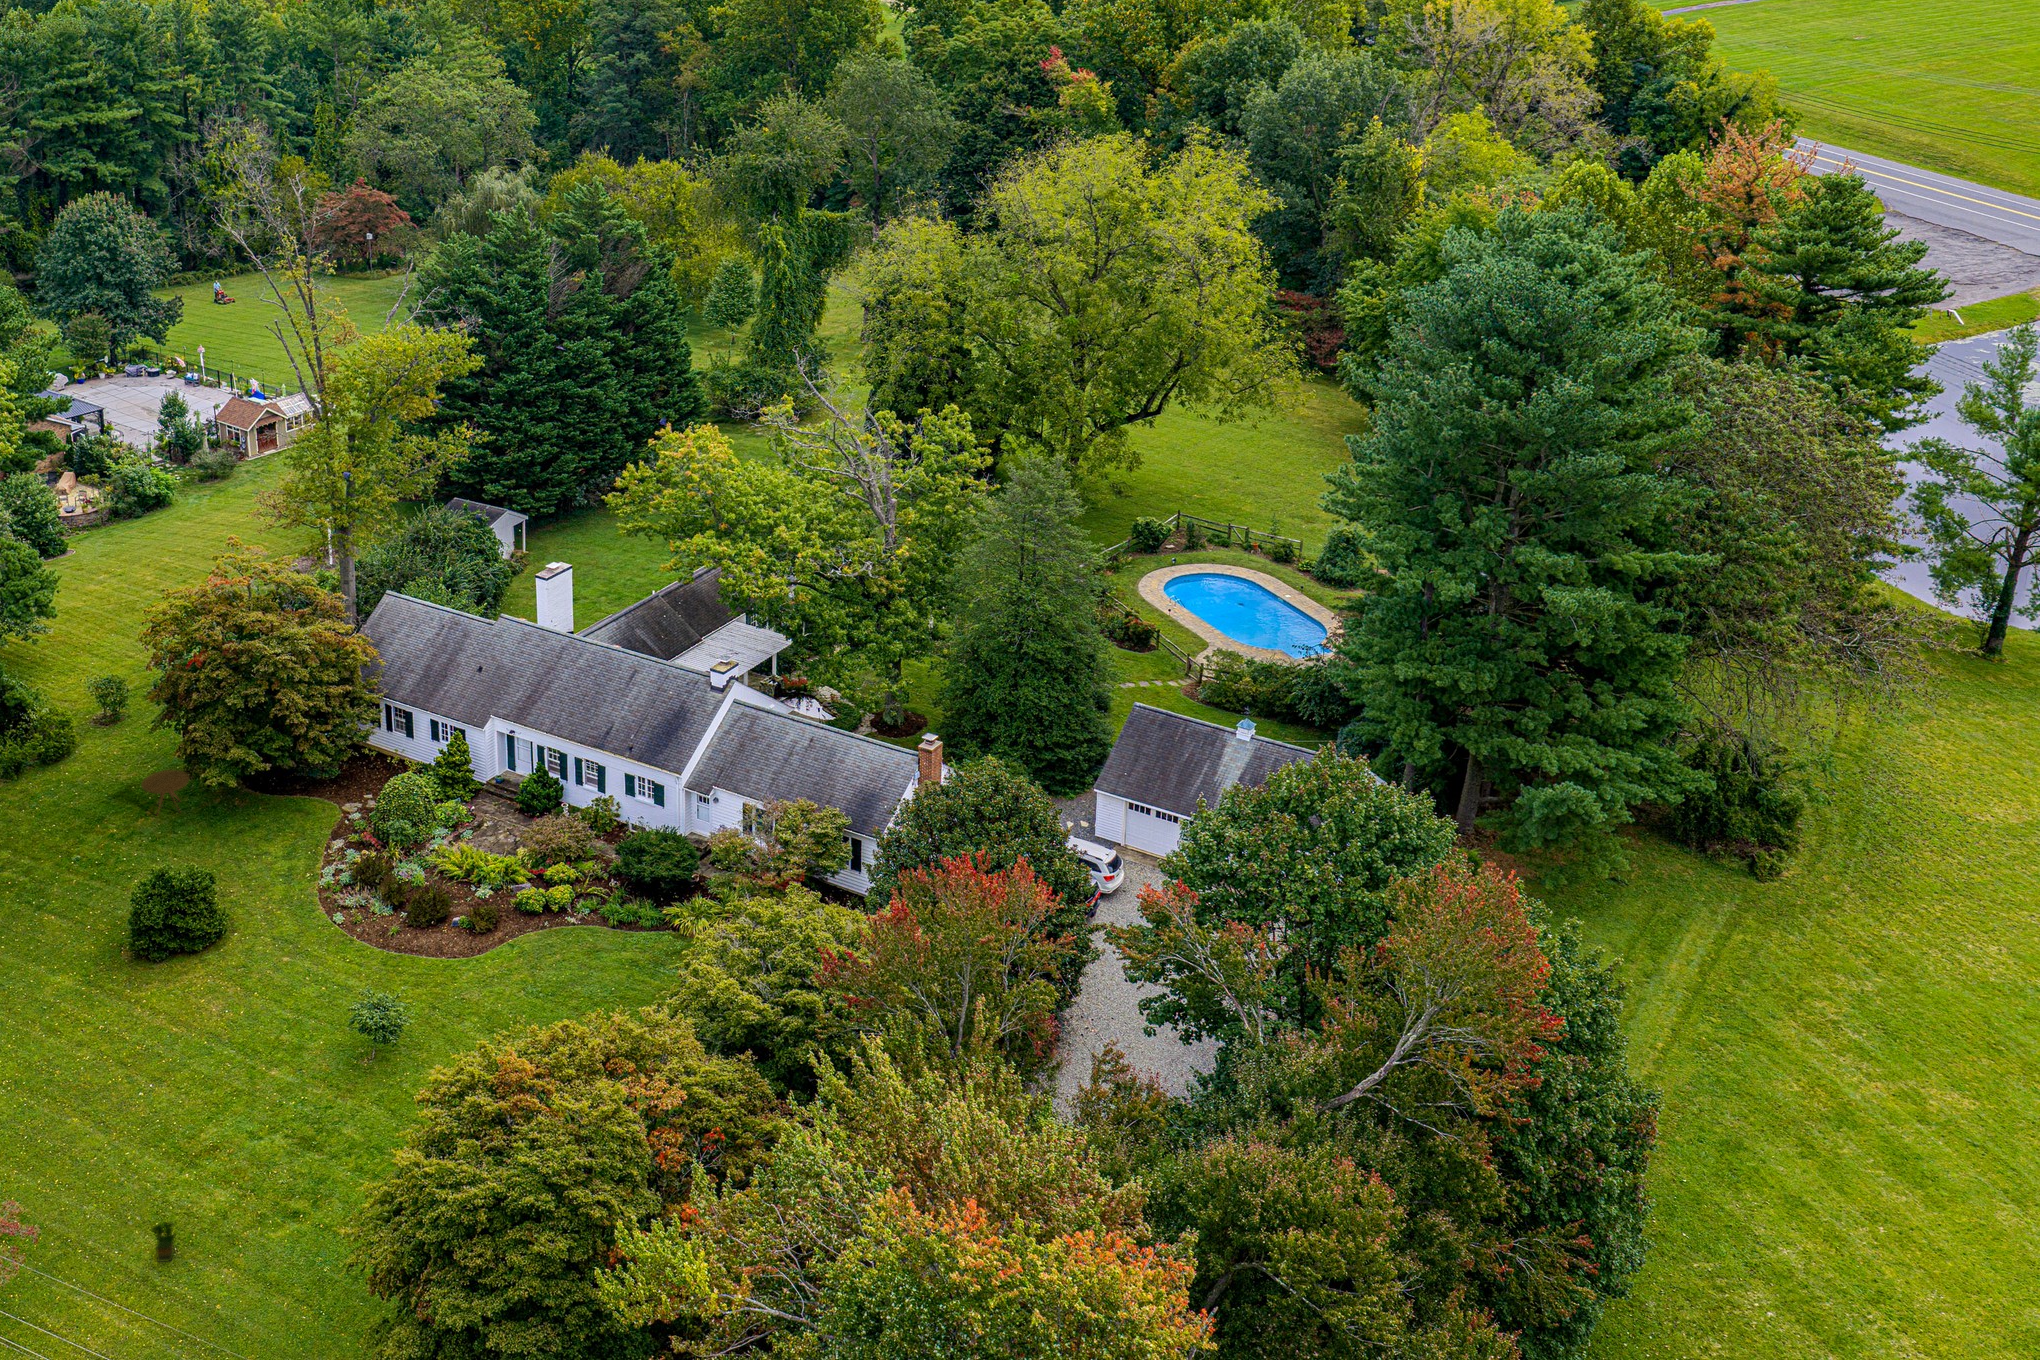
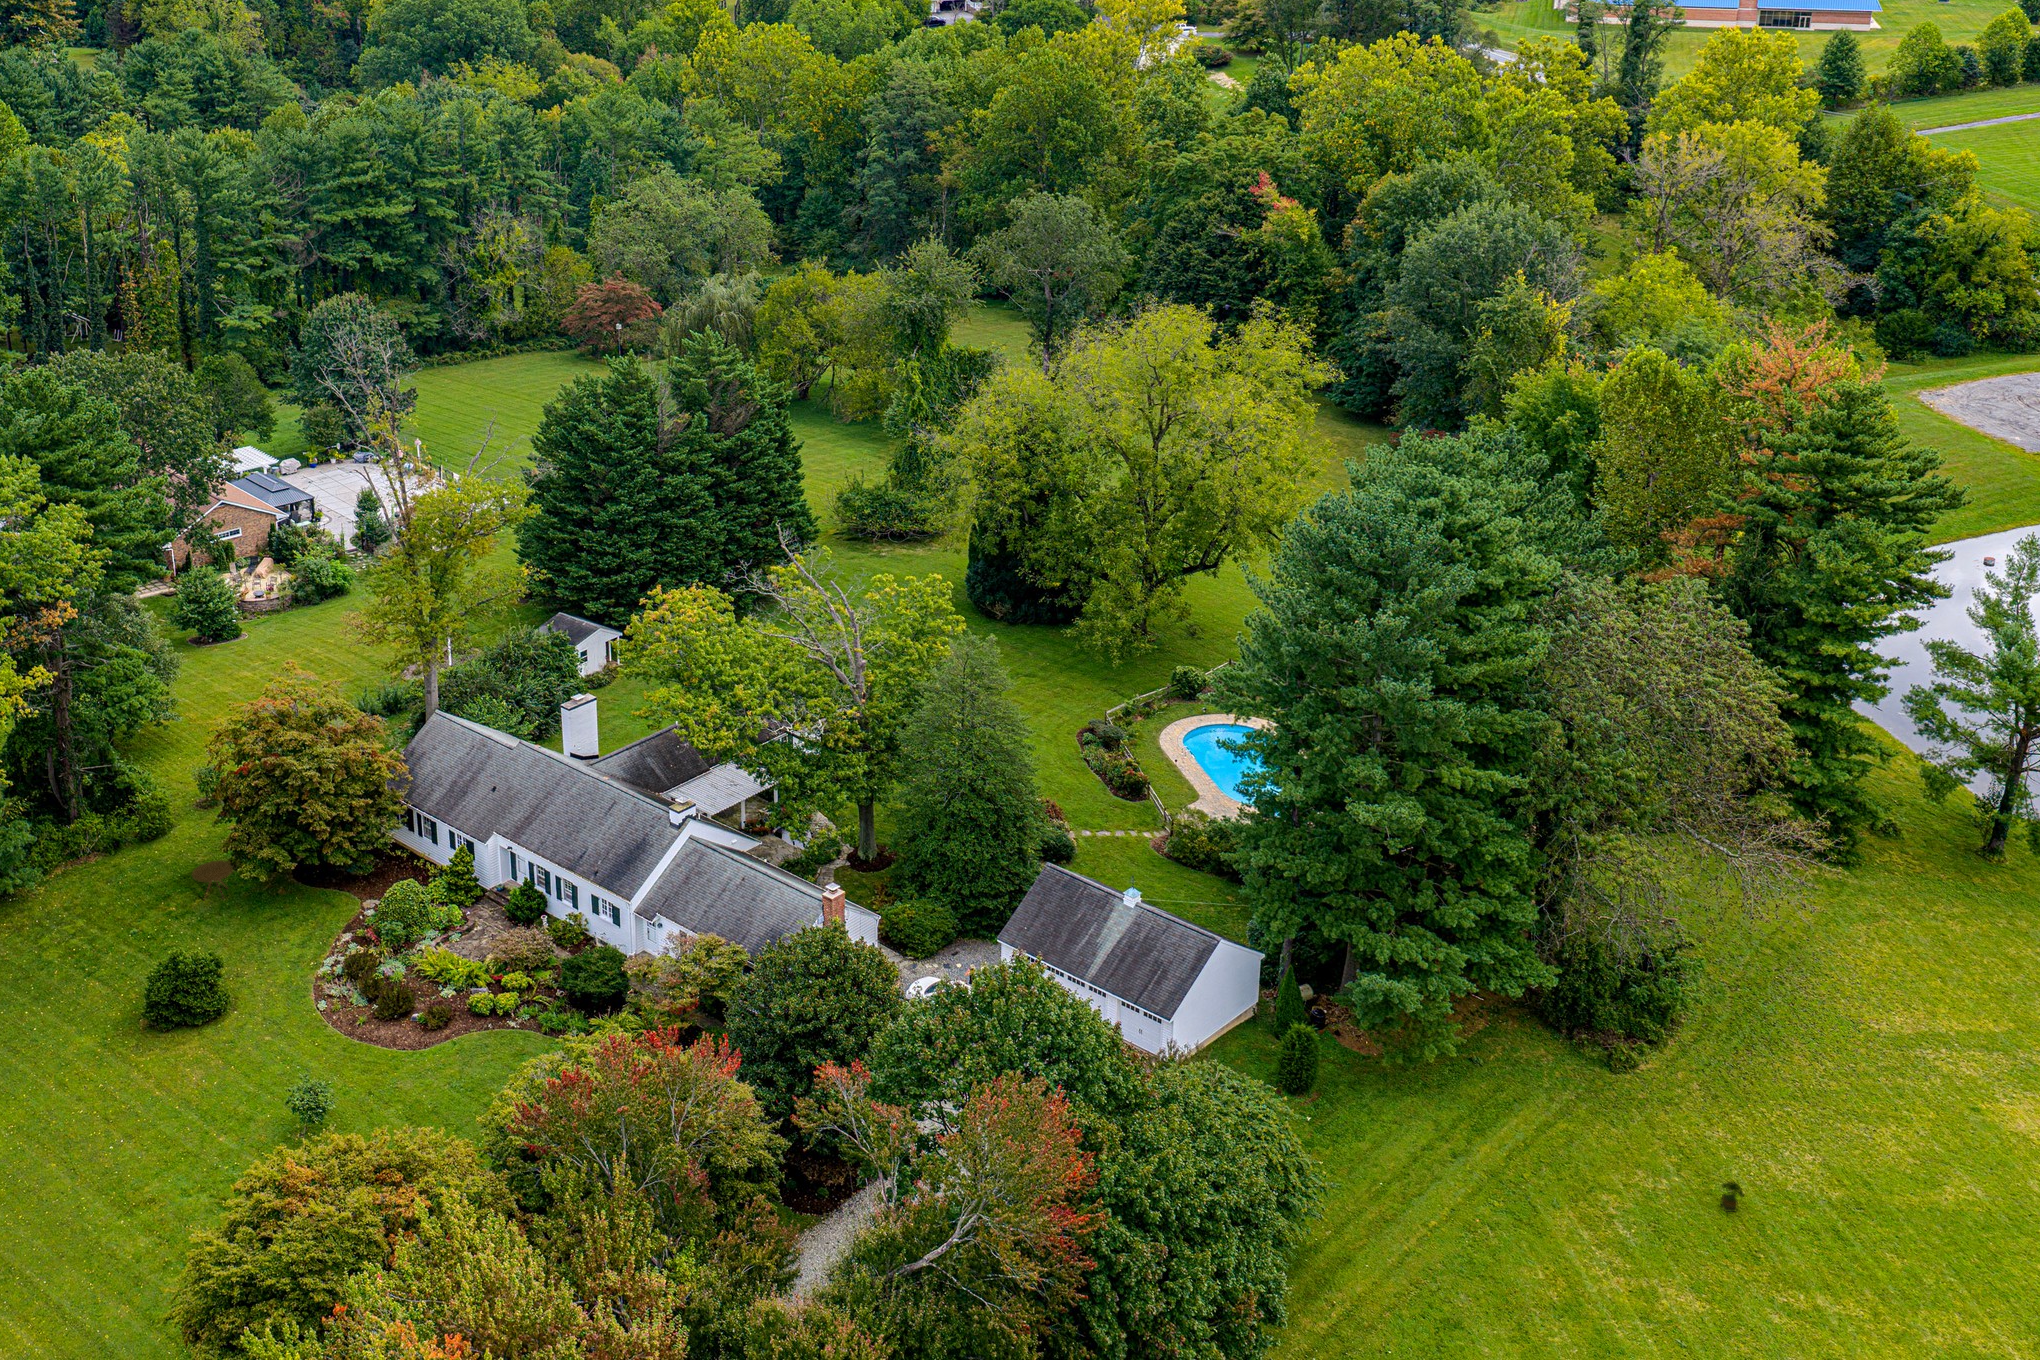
potted tree: present [151,1222,175,1262] -> present [1721,1181,1744,1212]

